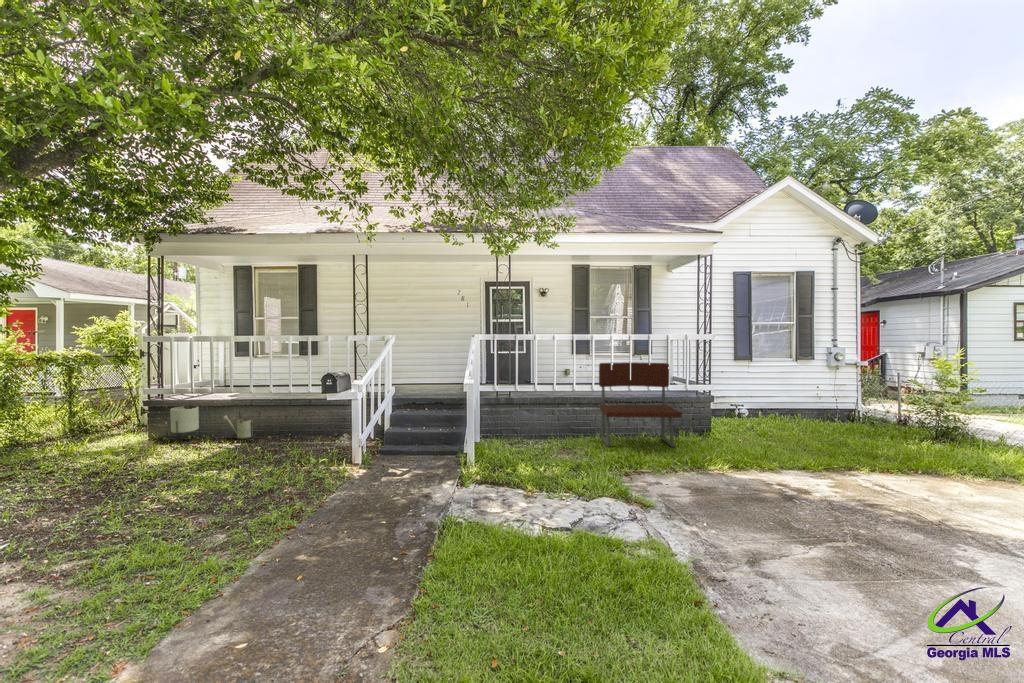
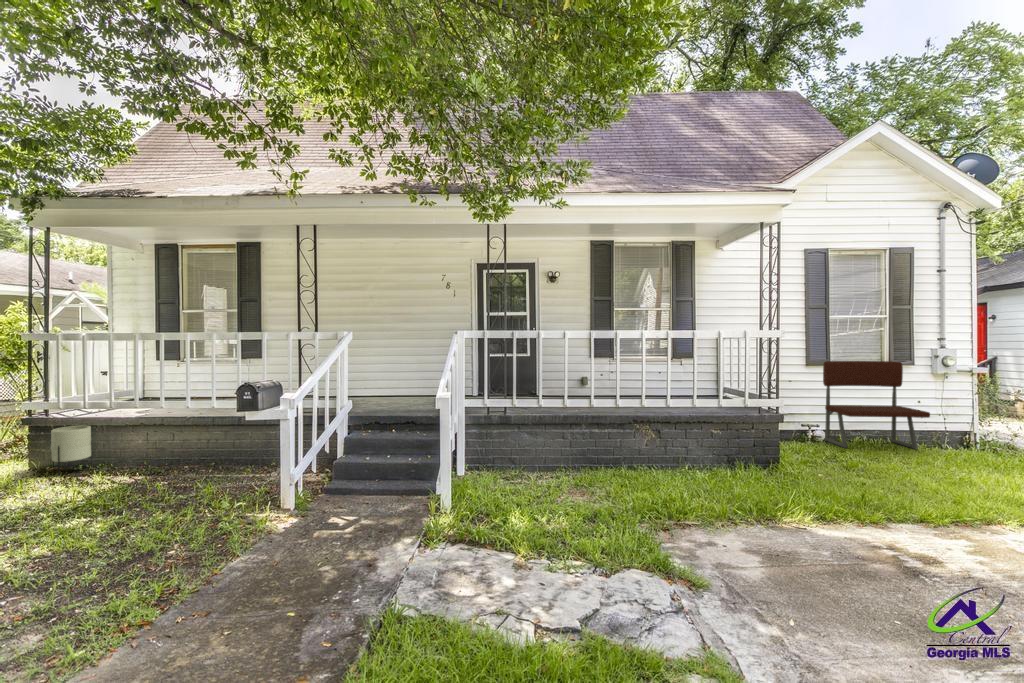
bench: present [599,362,682,447] -> present [823,361,930,449]
watering can: present [222,415,252,440] -> none [121,434,164,471]

